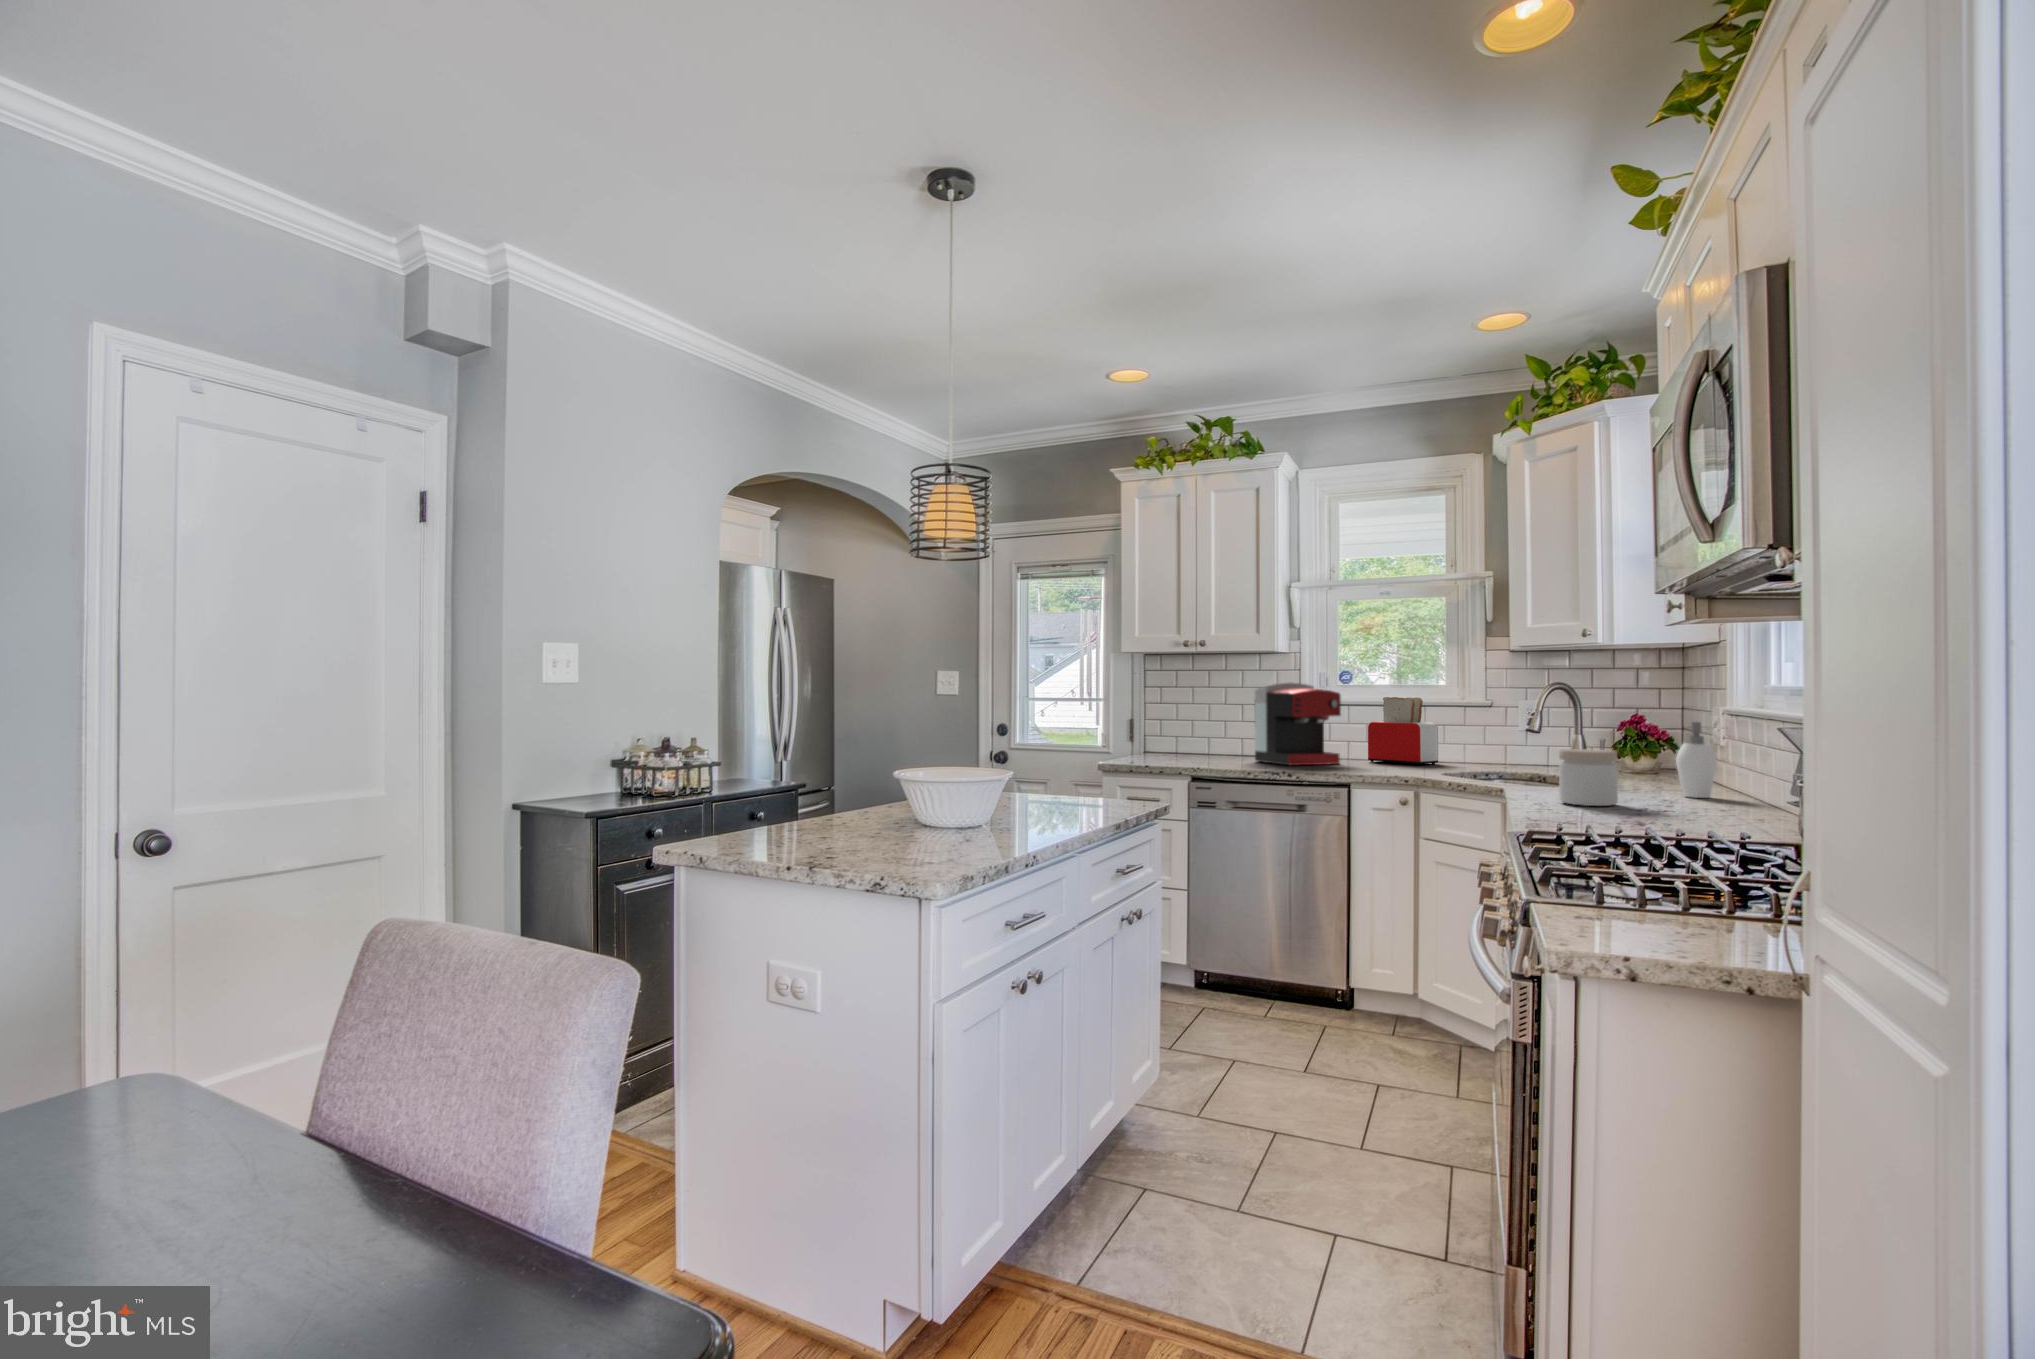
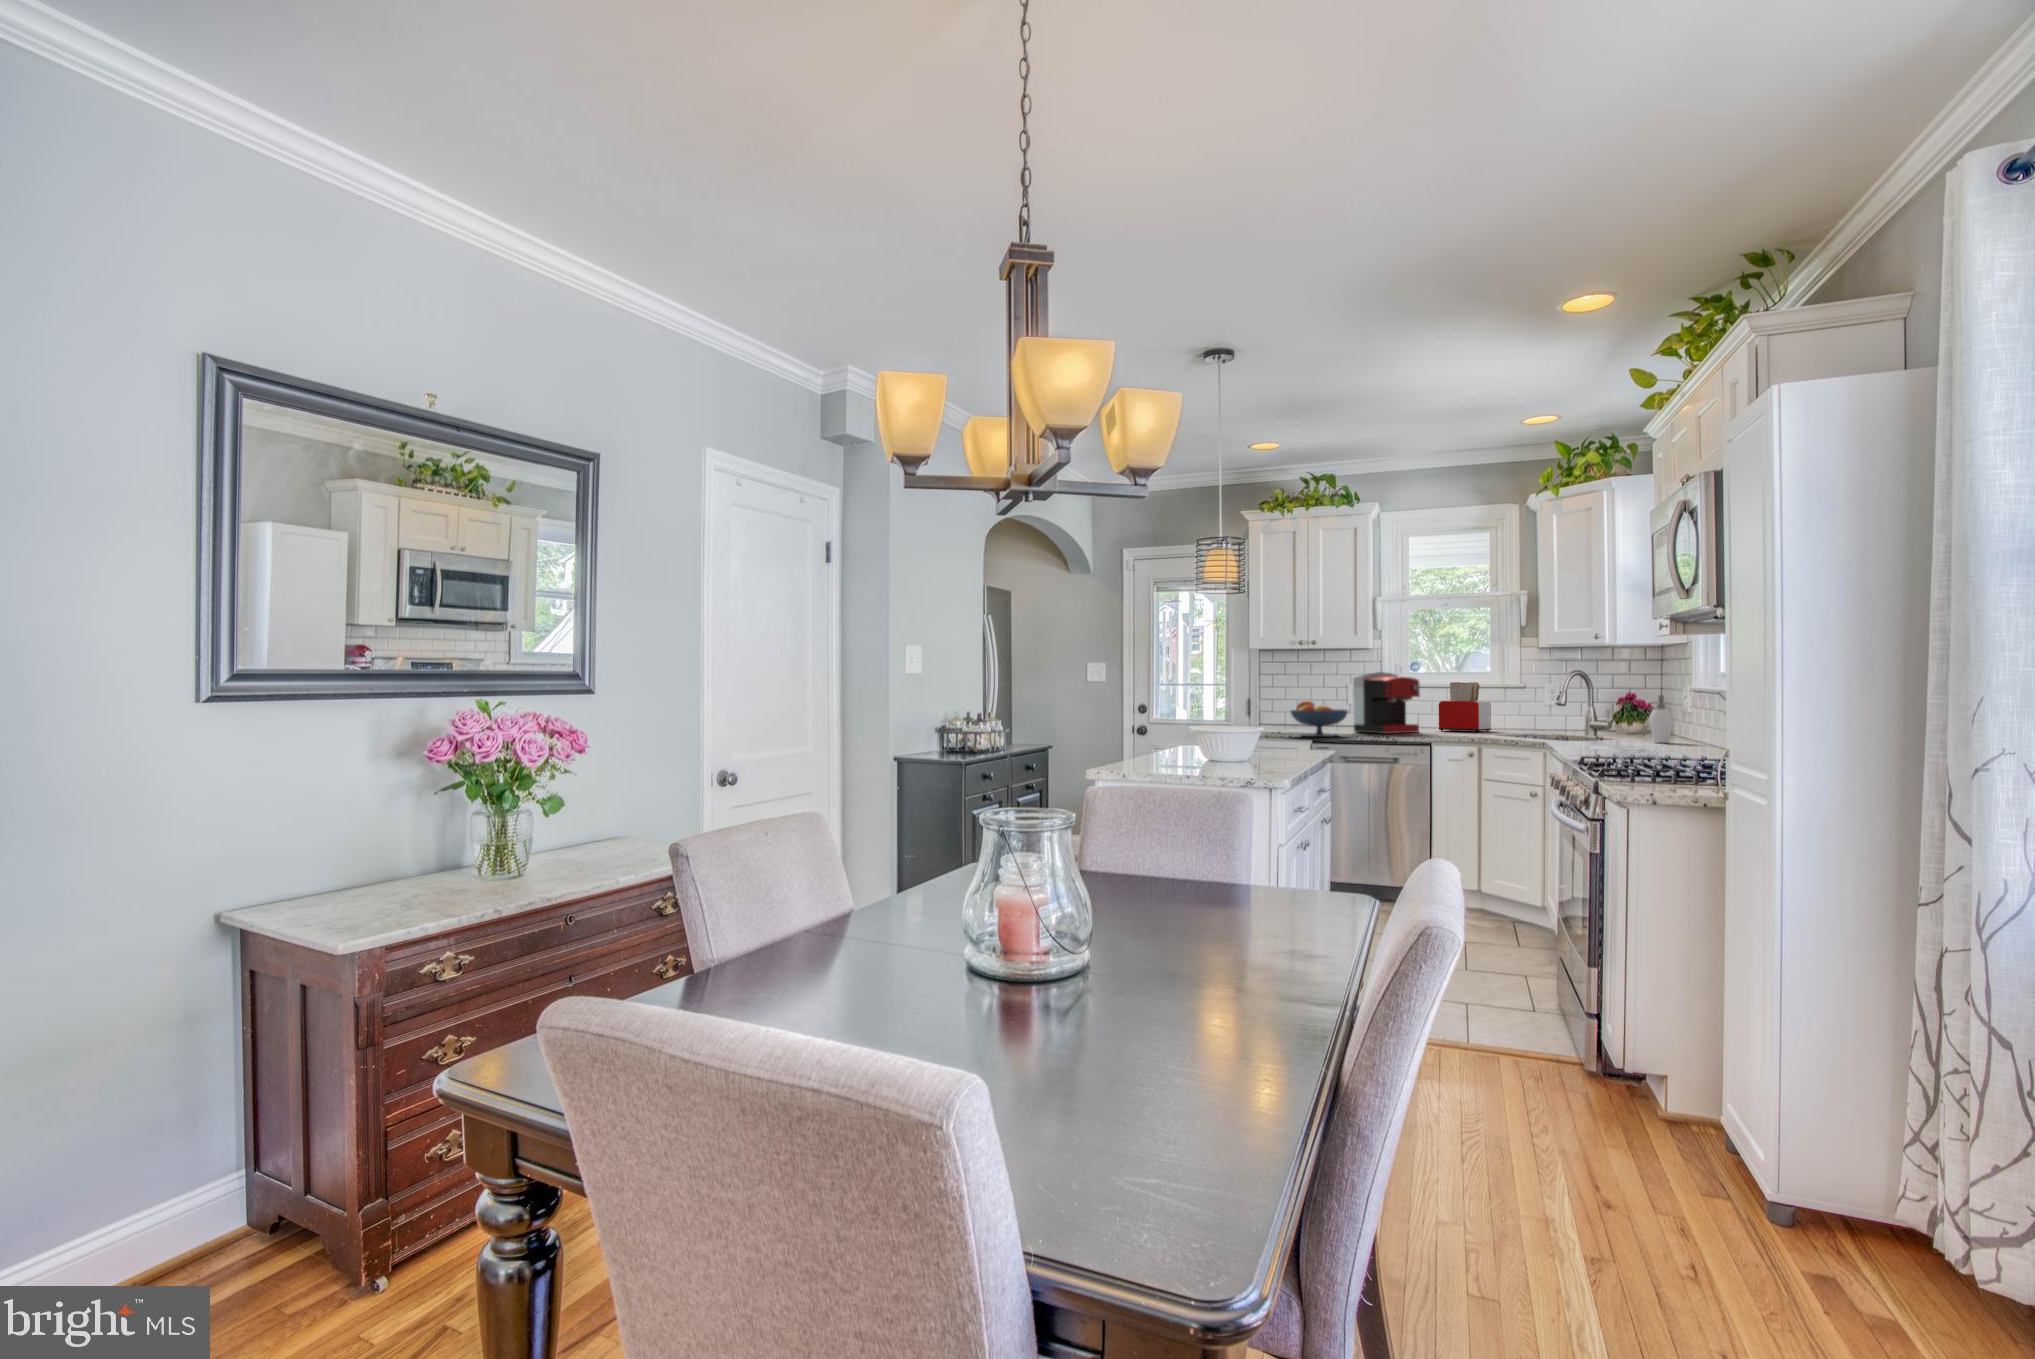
fruit bowl: none [1162,719,1239,769] -> present [1291,701,1348,737]
jar: present [1559,749,1618,806] -> none [1577,713,1613,747]

